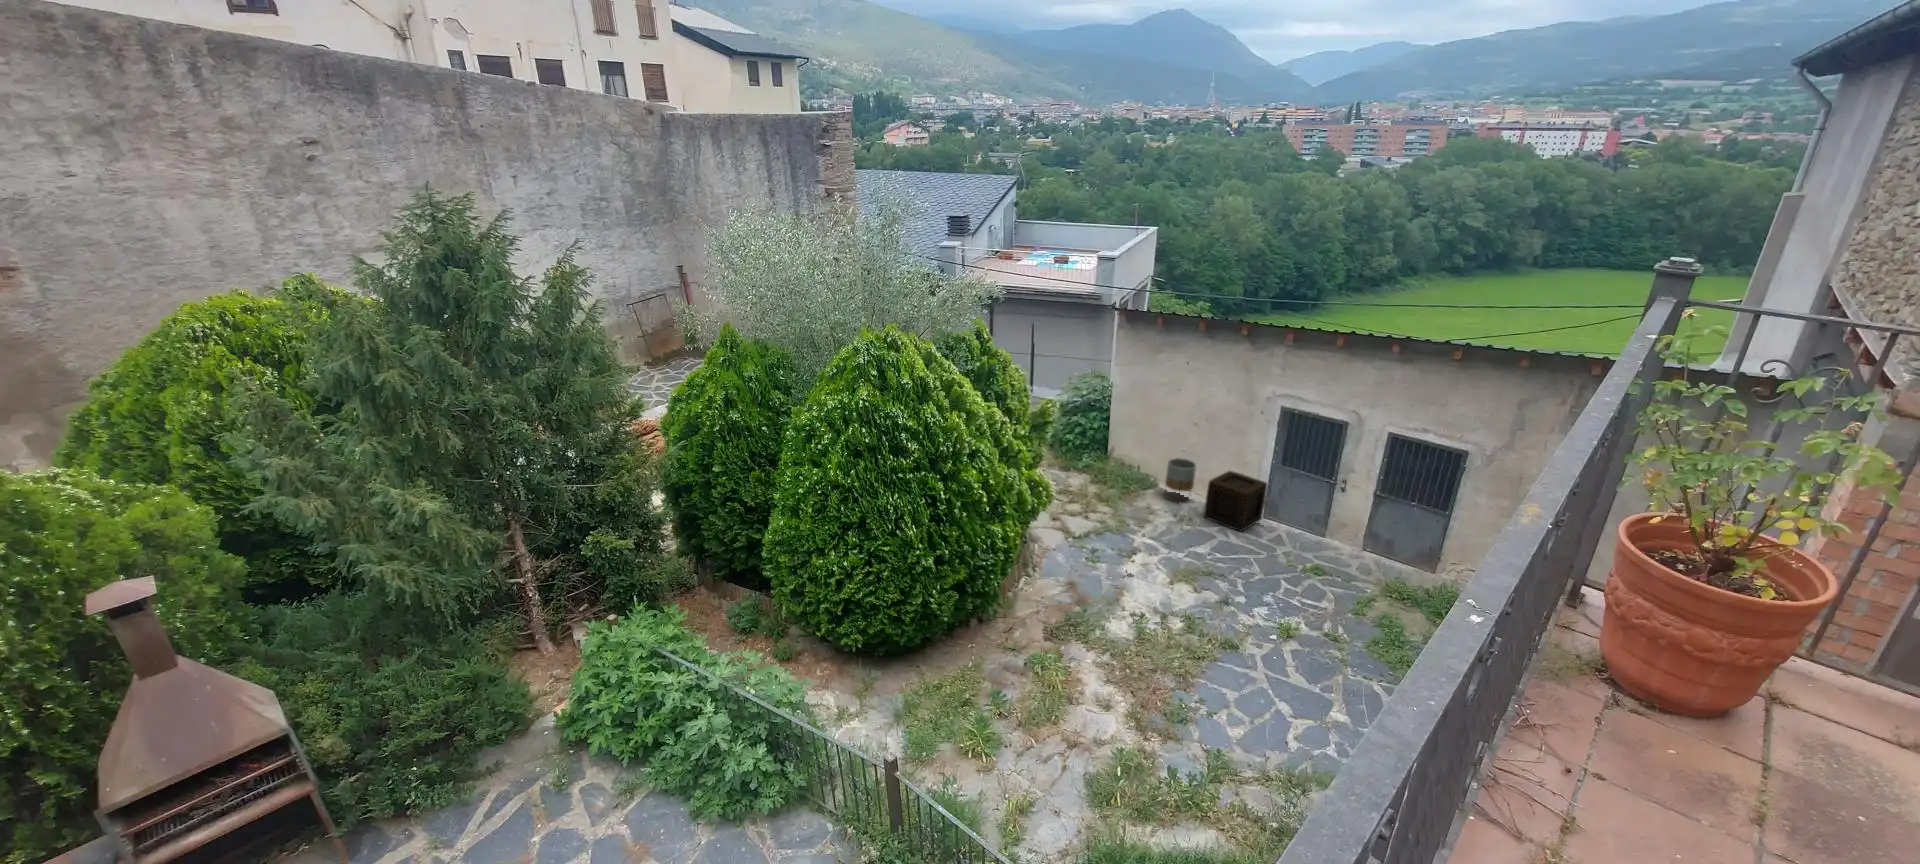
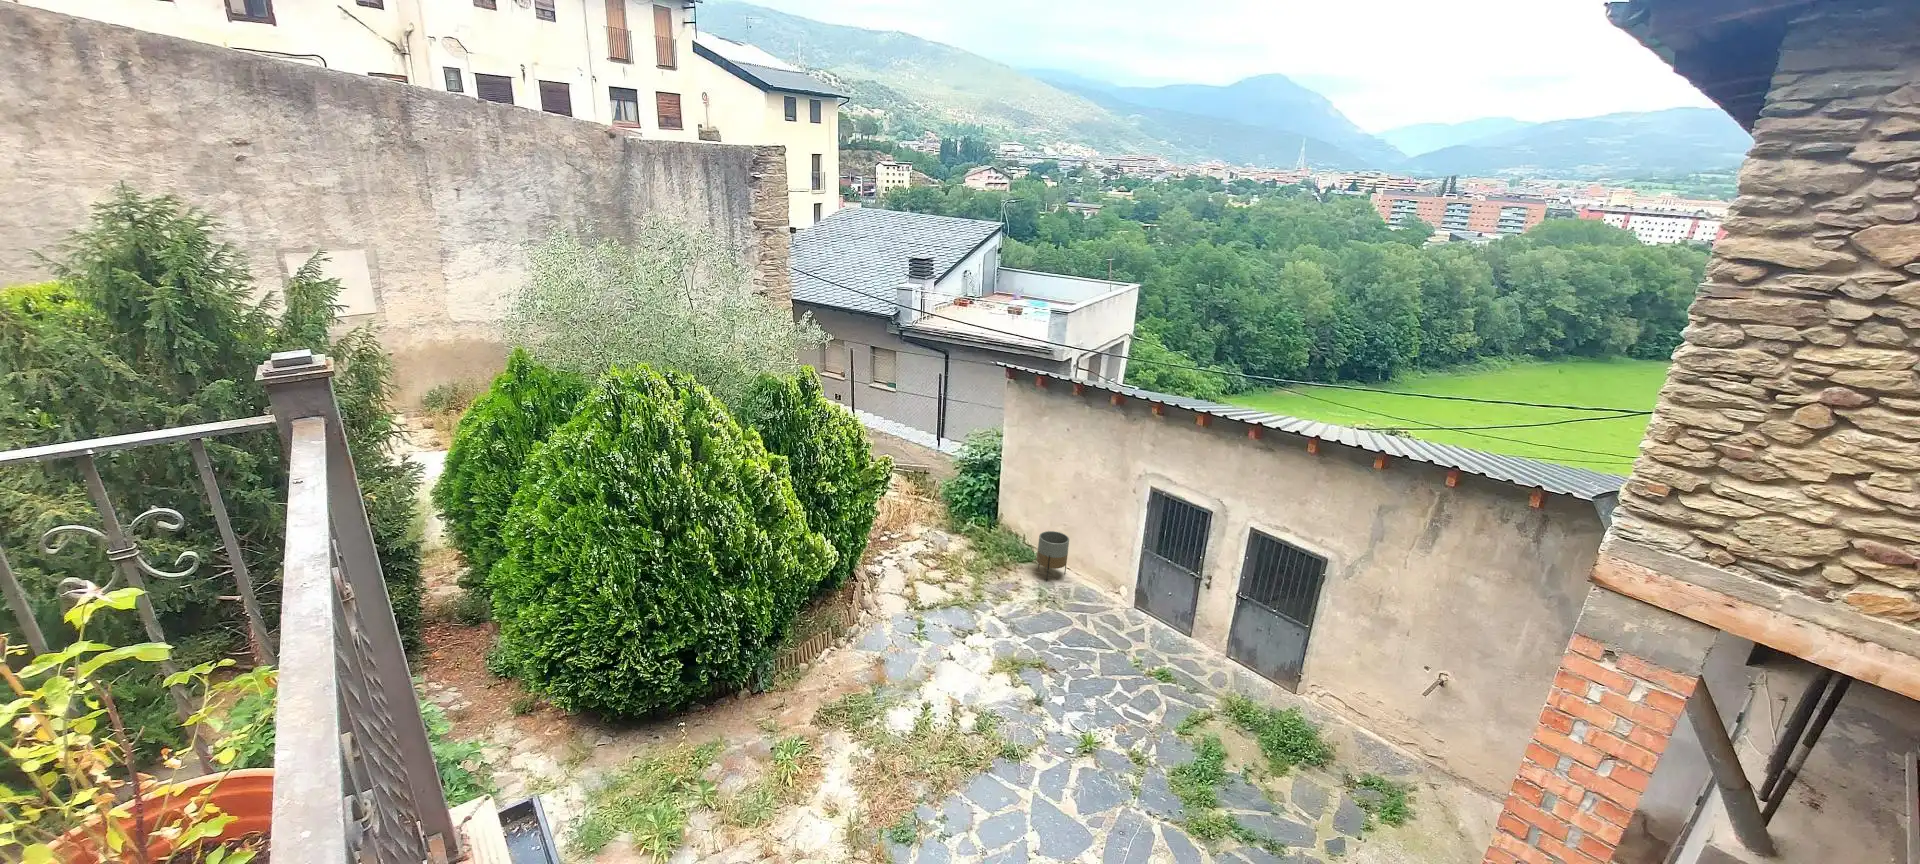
wooden crate: present [1204,471,1267,532] -> none [1067,550,1137,621]

